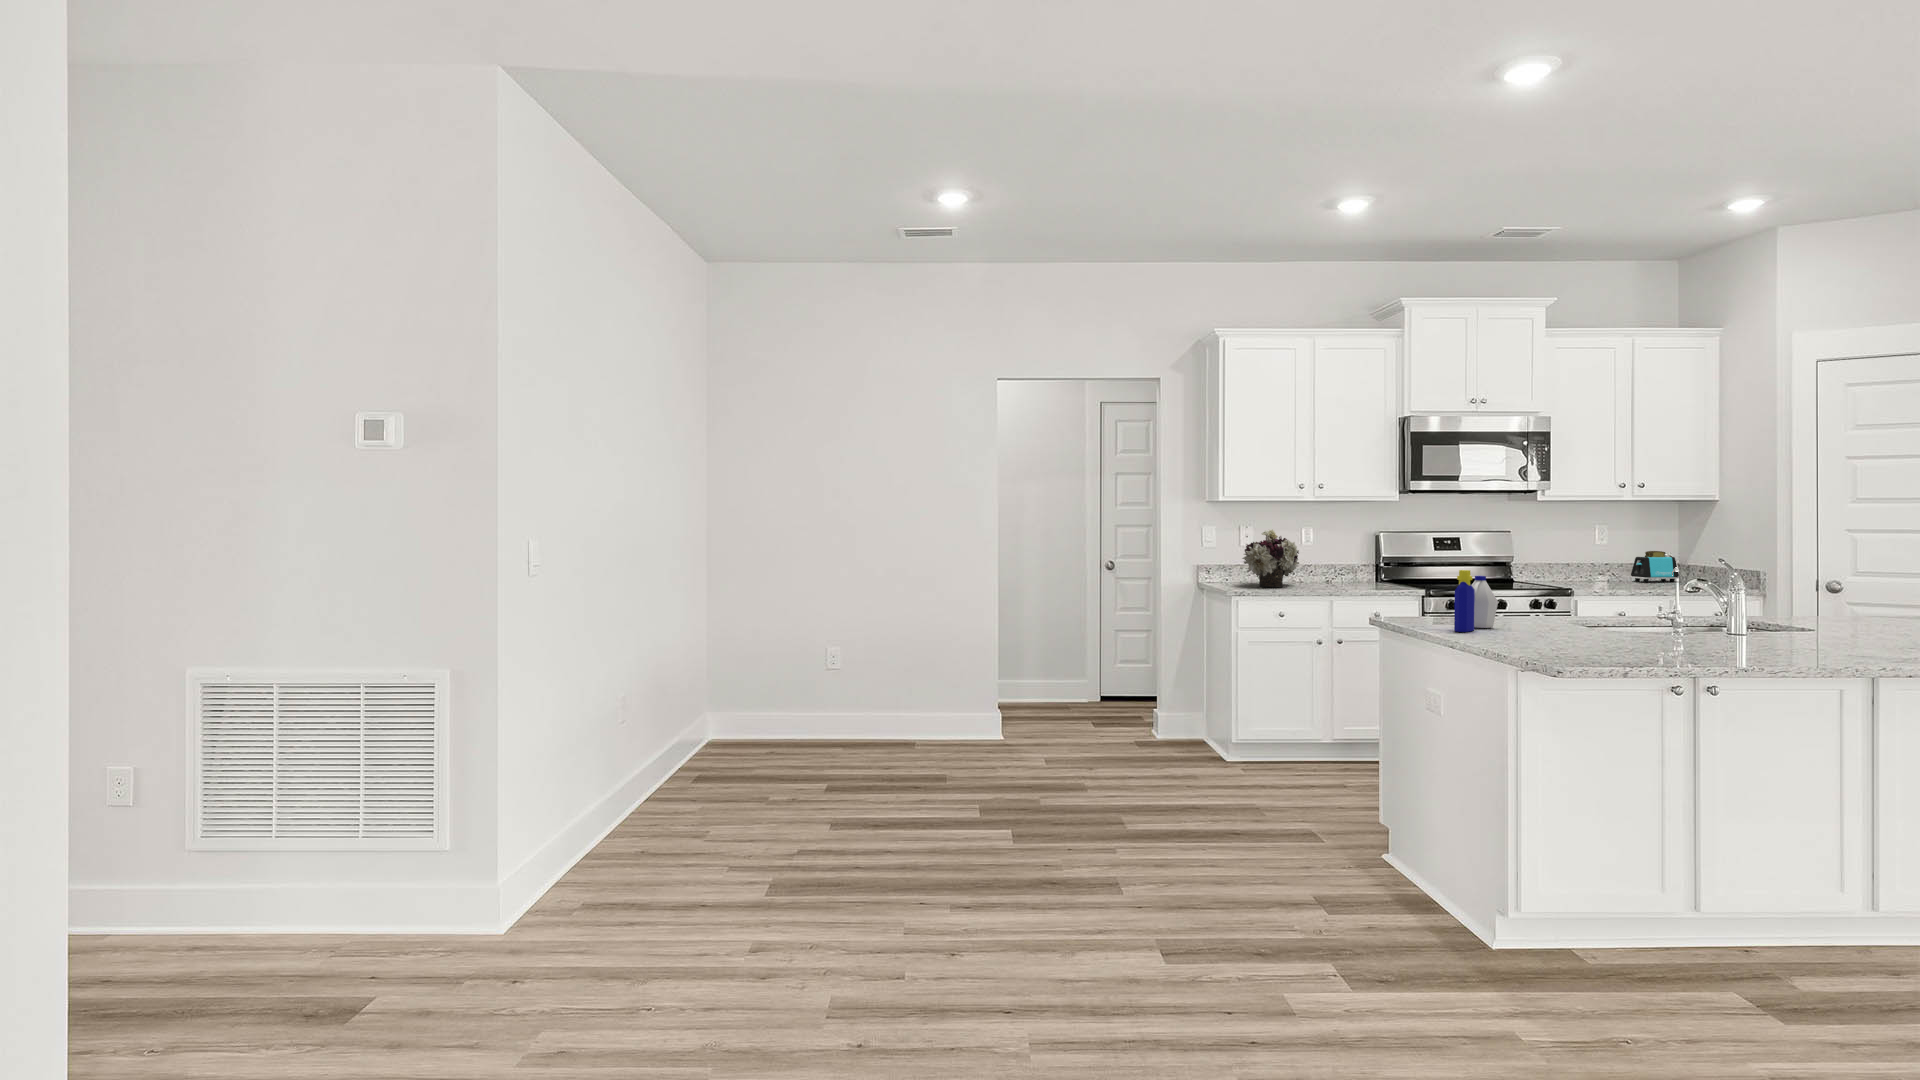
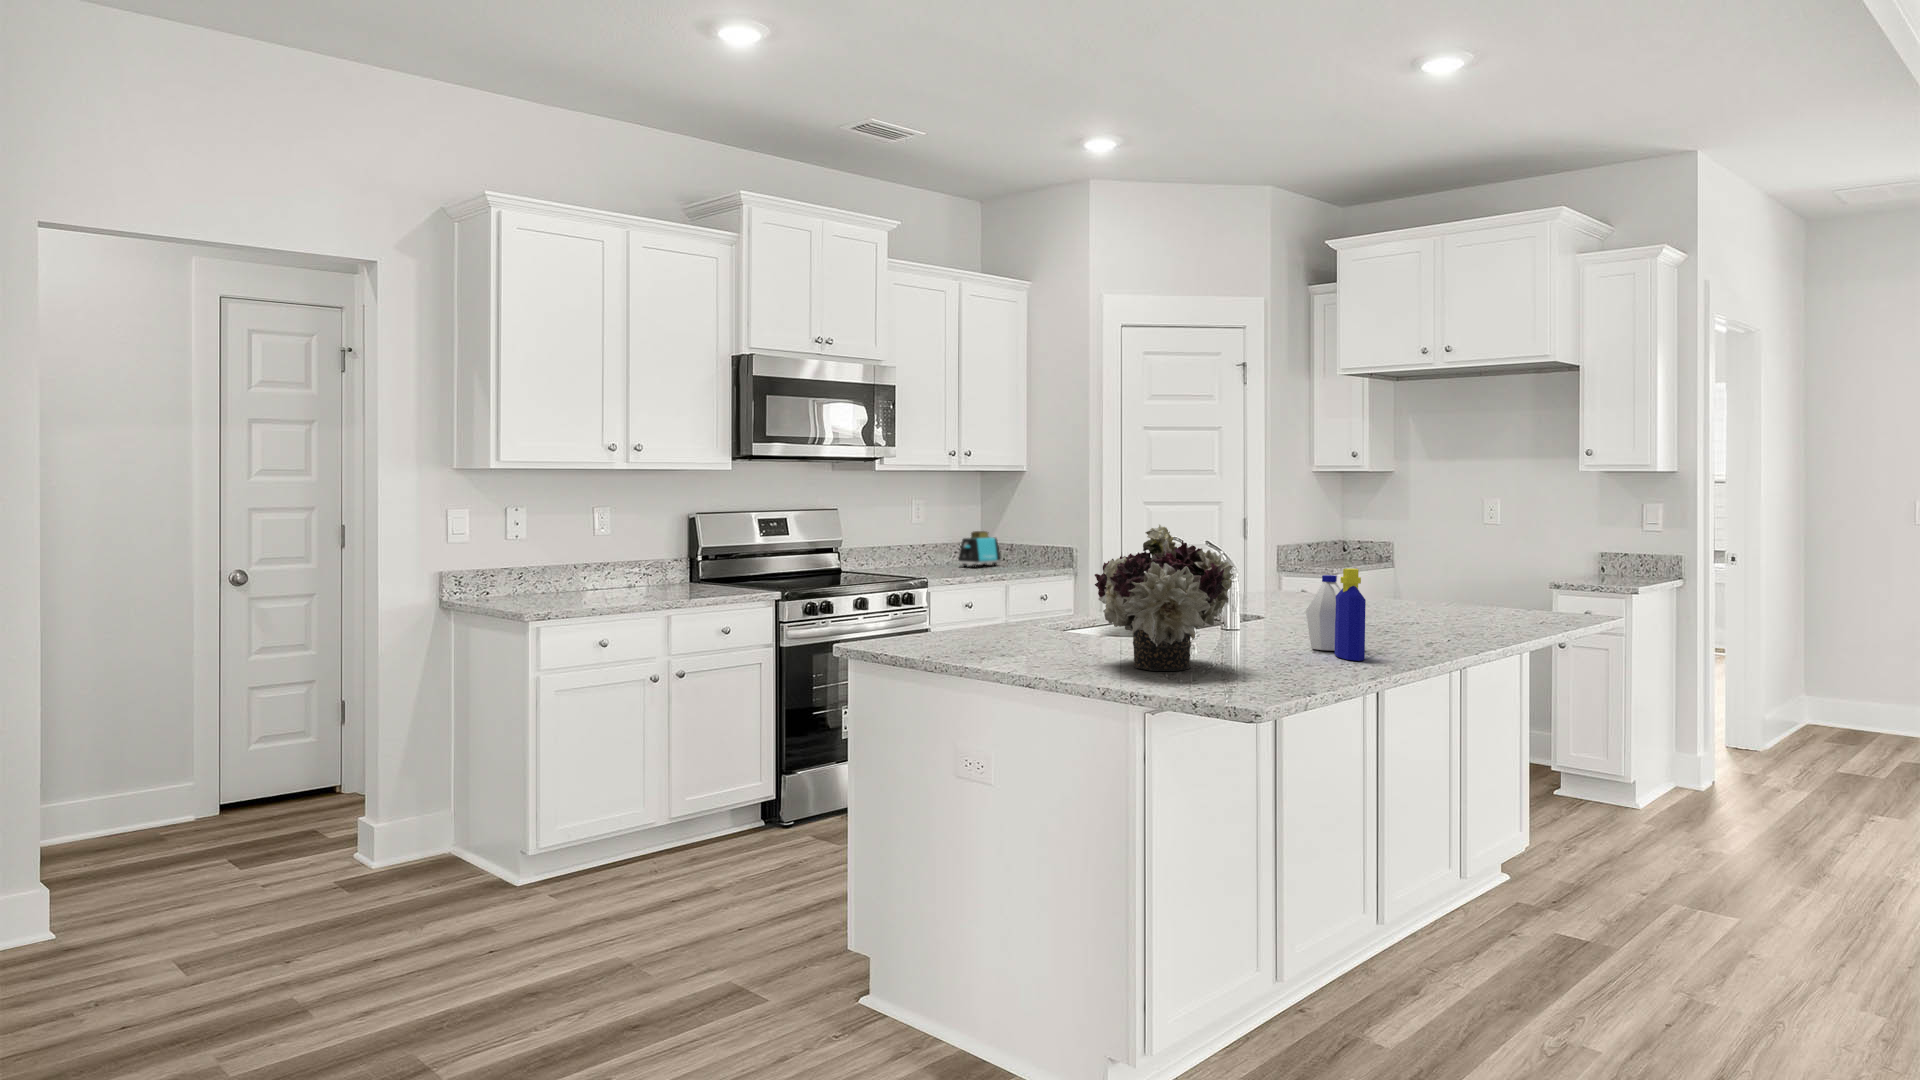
flower arrangement: present [1242,529,1299,587] -> present [1095,524,1233,671]
bottle: present [1454,570,1498,632] -> present [1306,569,1366,661]

